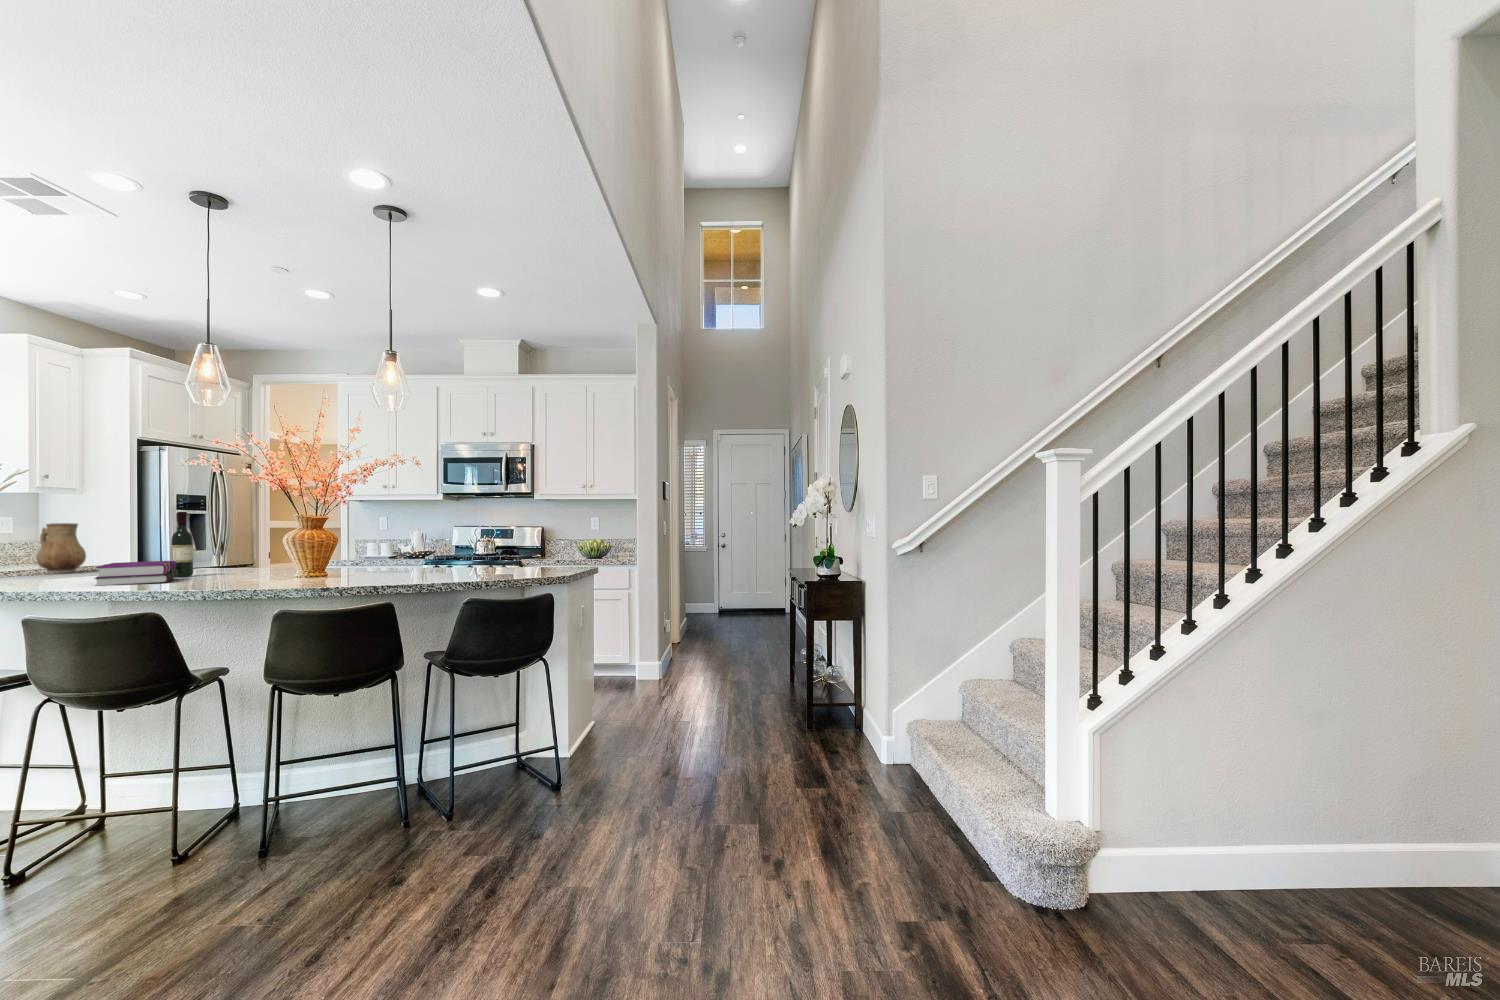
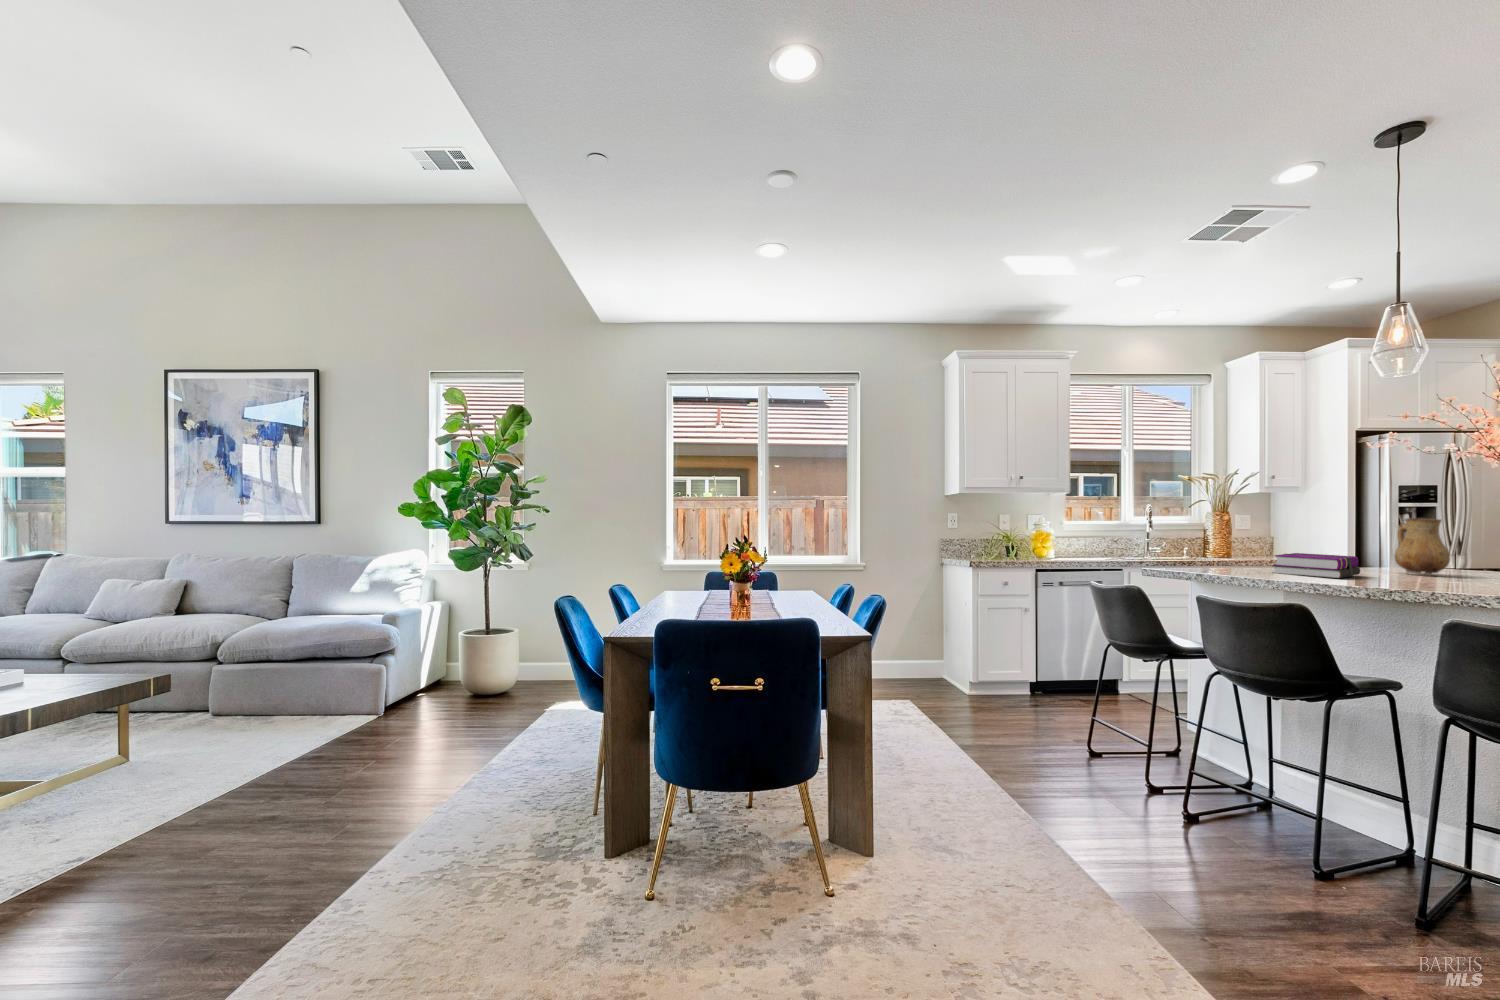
wine bottle: present [171,512,193,577] -> none [1357,504,1383,576]
ceramic pitcher: present [37,523,86,574] -> present [1395,518,1450,576]

